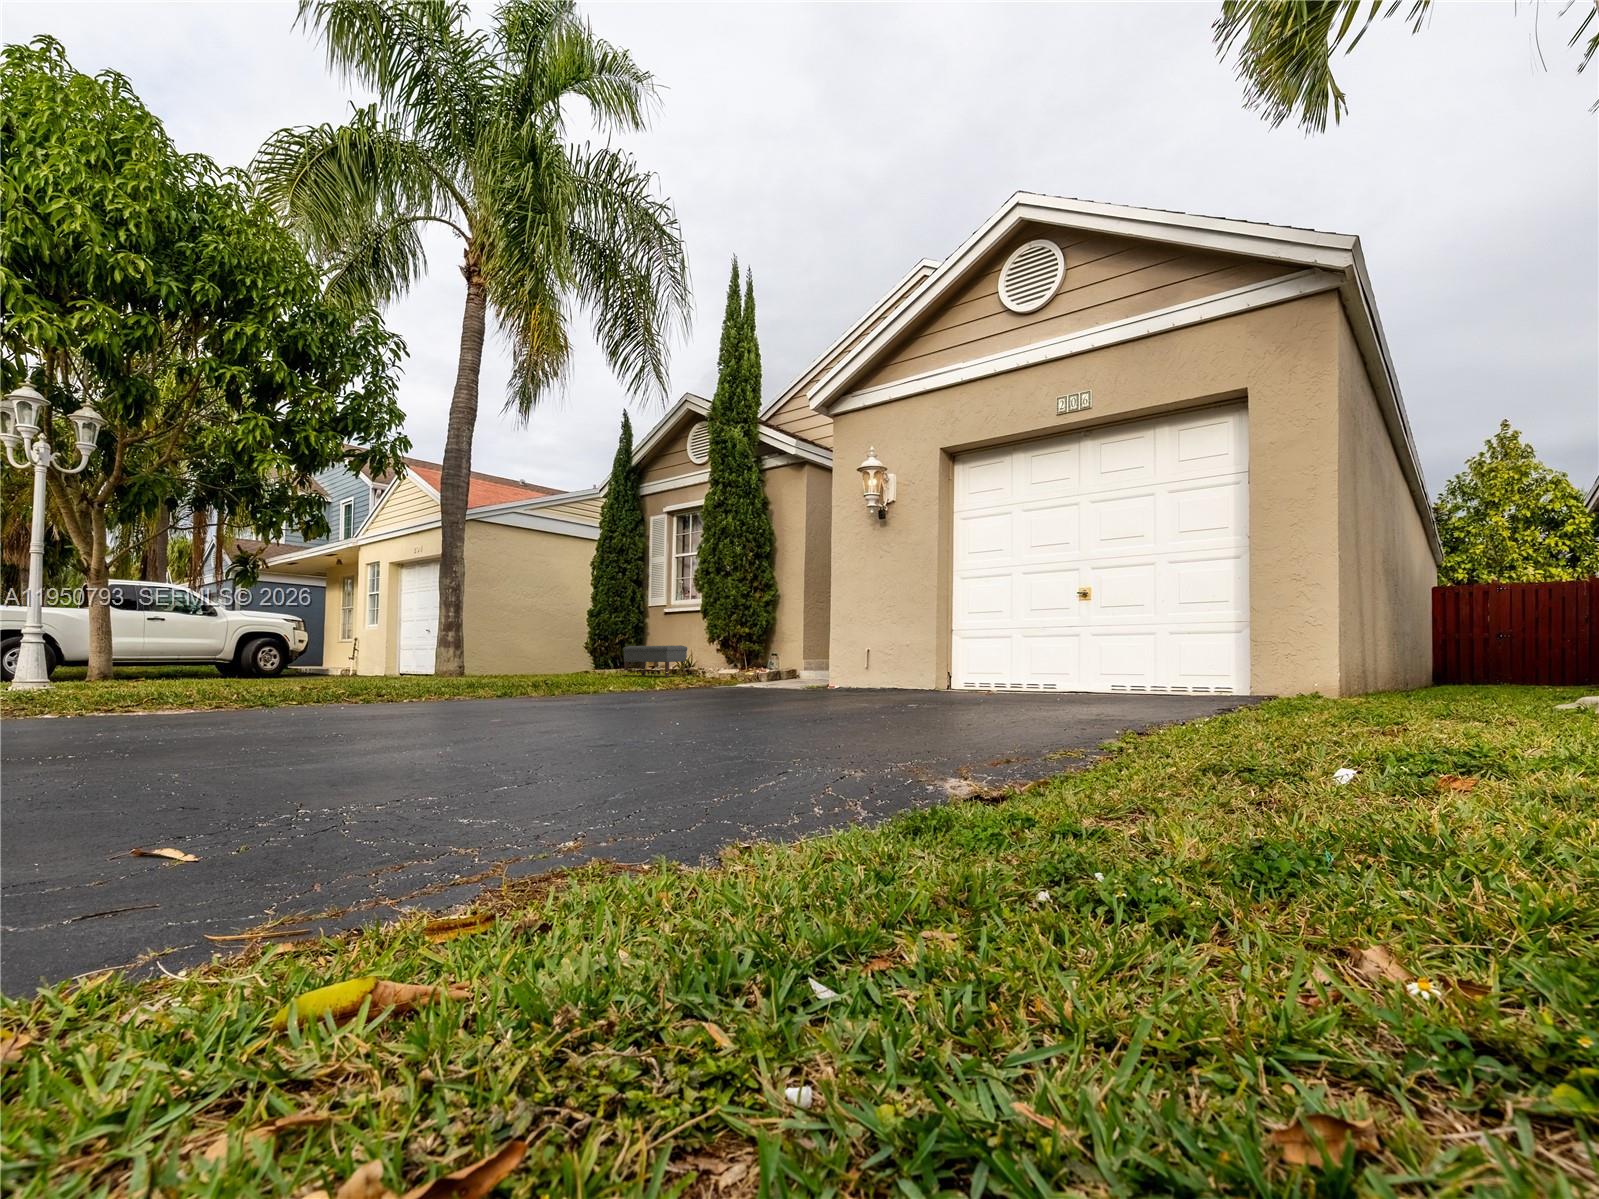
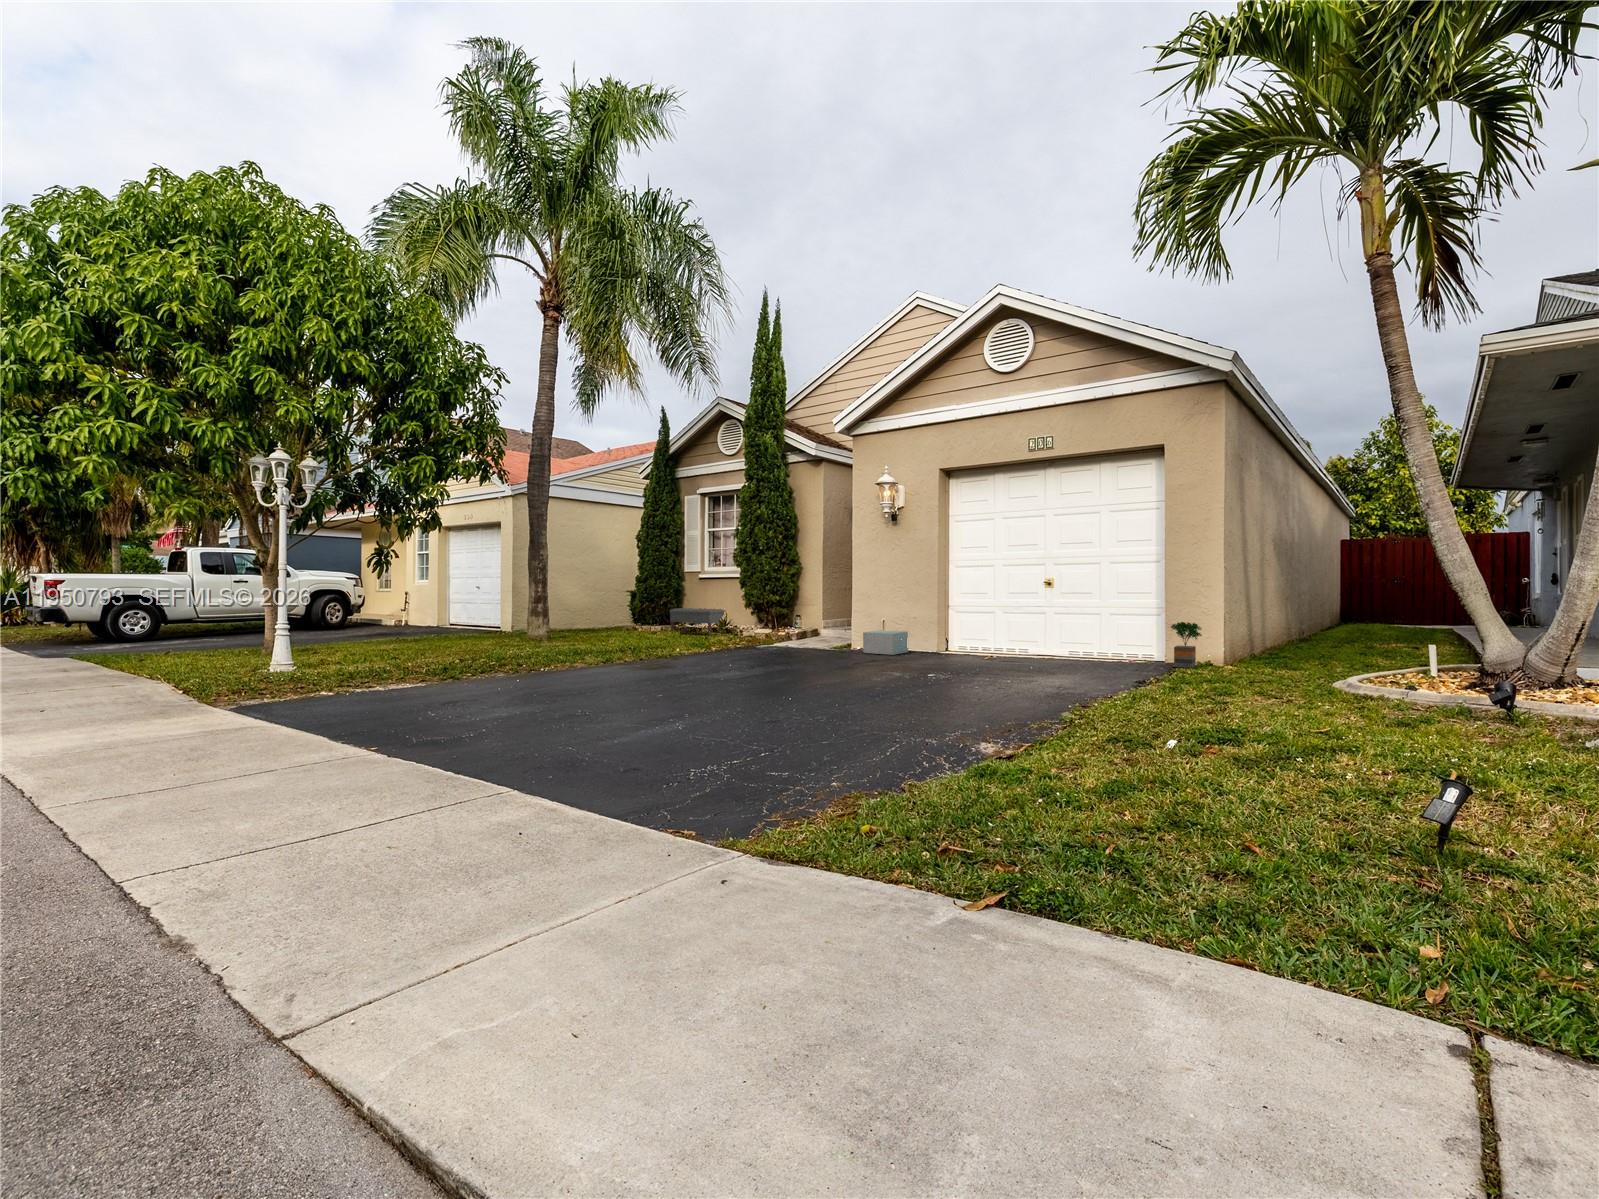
potted tree: none [1265,630,1318,698] -> present [1171,622,1202,668]
storage box: none [839,661,899,690] -> present [863,630,908,655]

